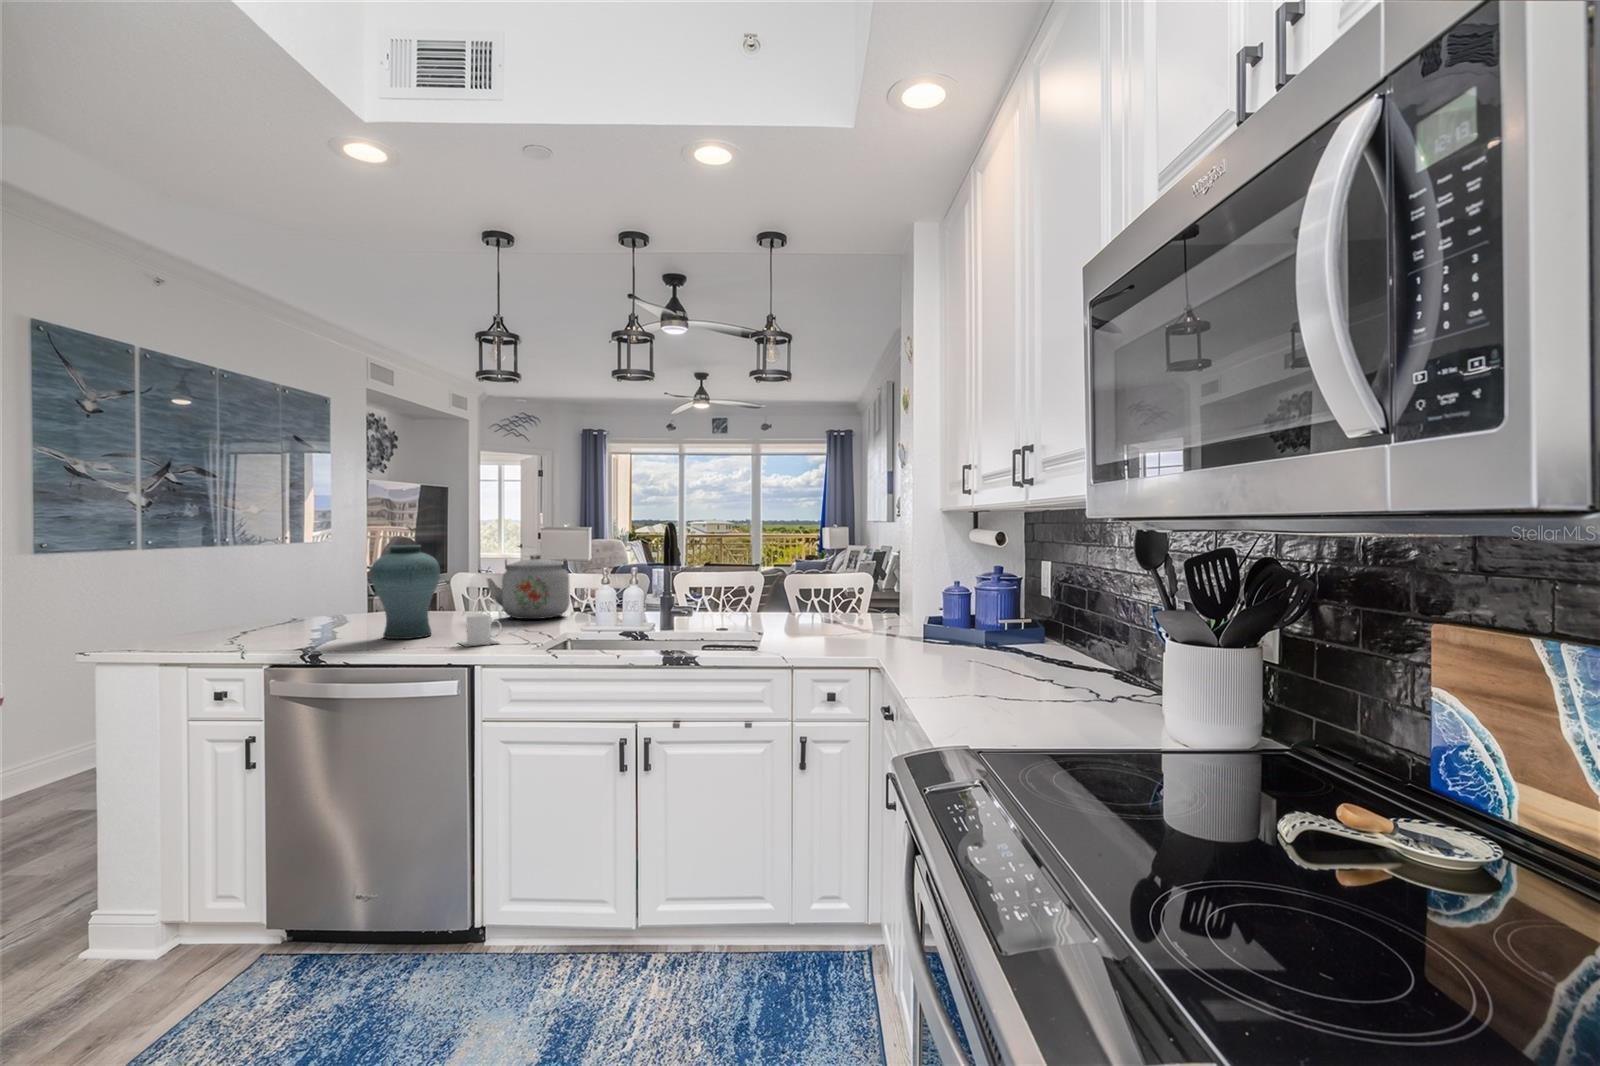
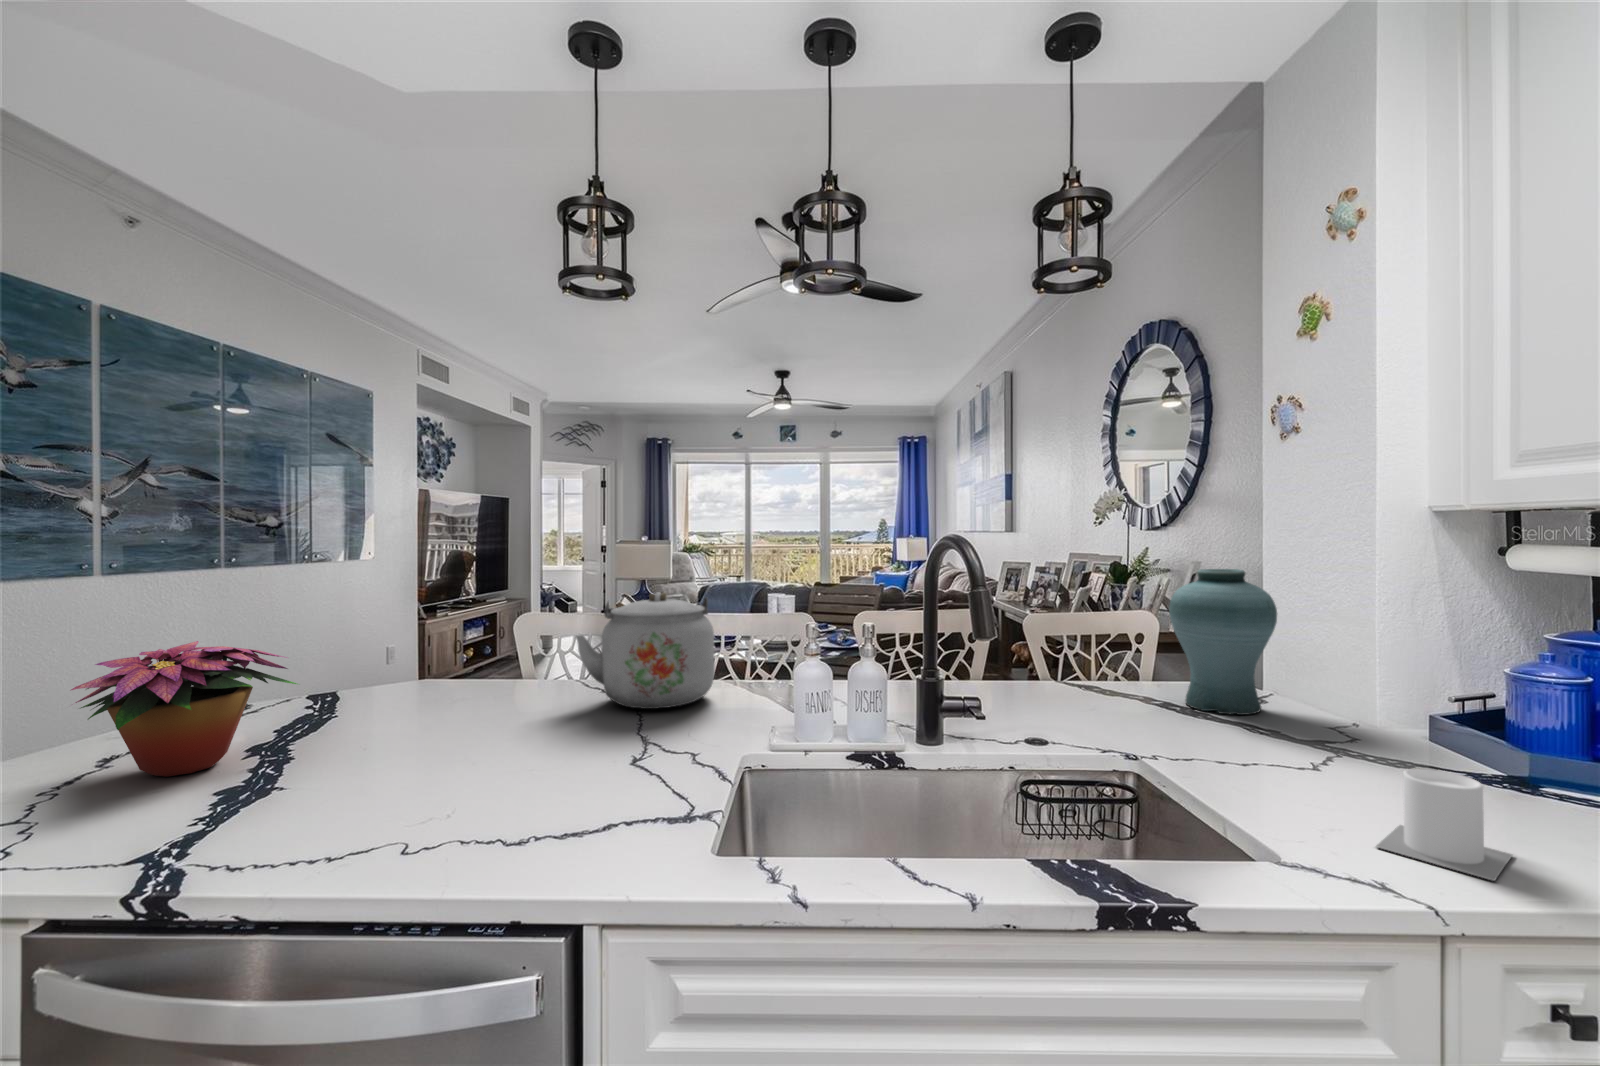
vase: present [371,545,440,639] -> present [1169,569,1277,715]
flower arrangement: none [229,572,342,636] -> present [71,641,297,777]
mug: present [460,614,502,647] -> present [1376,768,1512,881]

